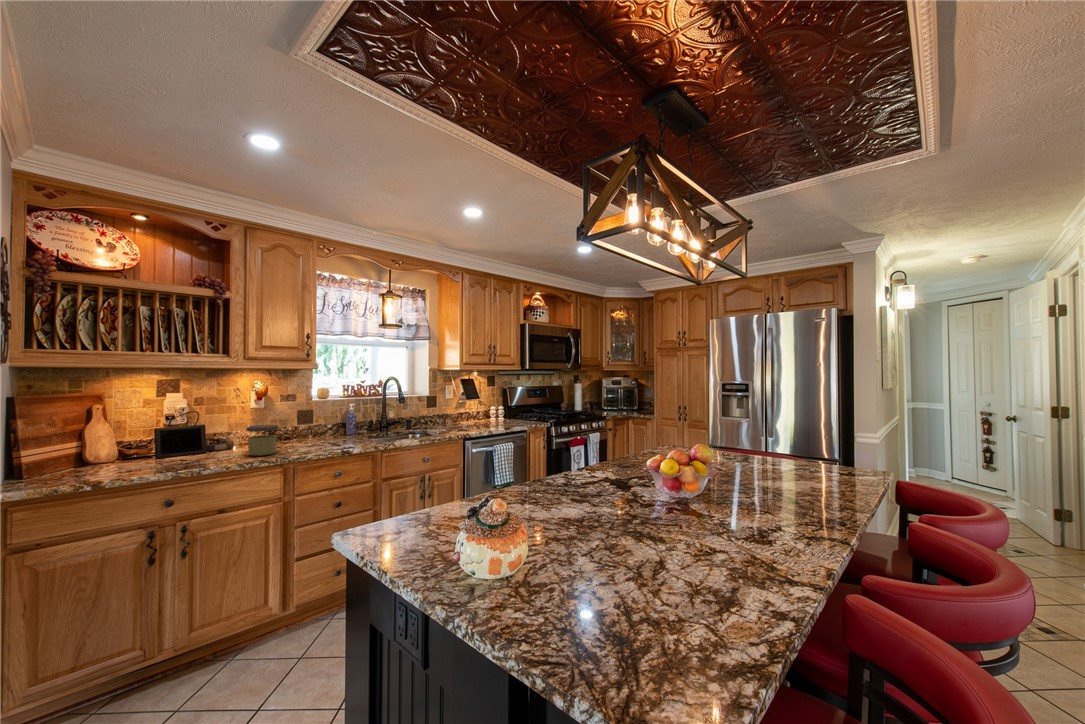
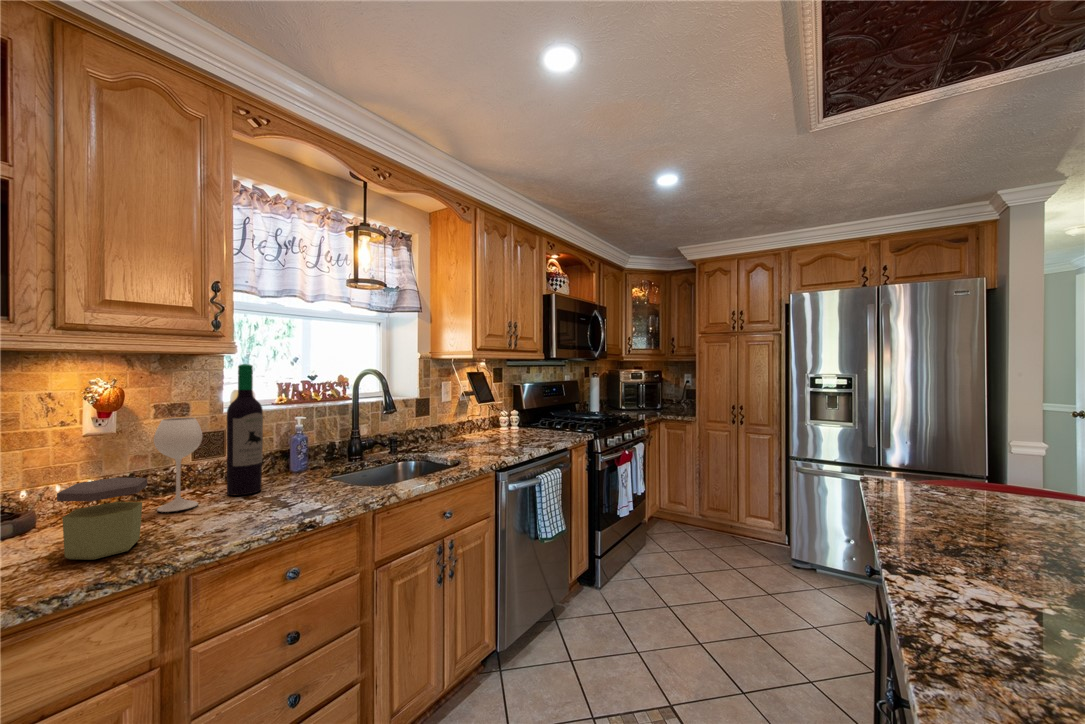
wine bottle: none [280,375,330,445] -> present [154,364,263,512]

